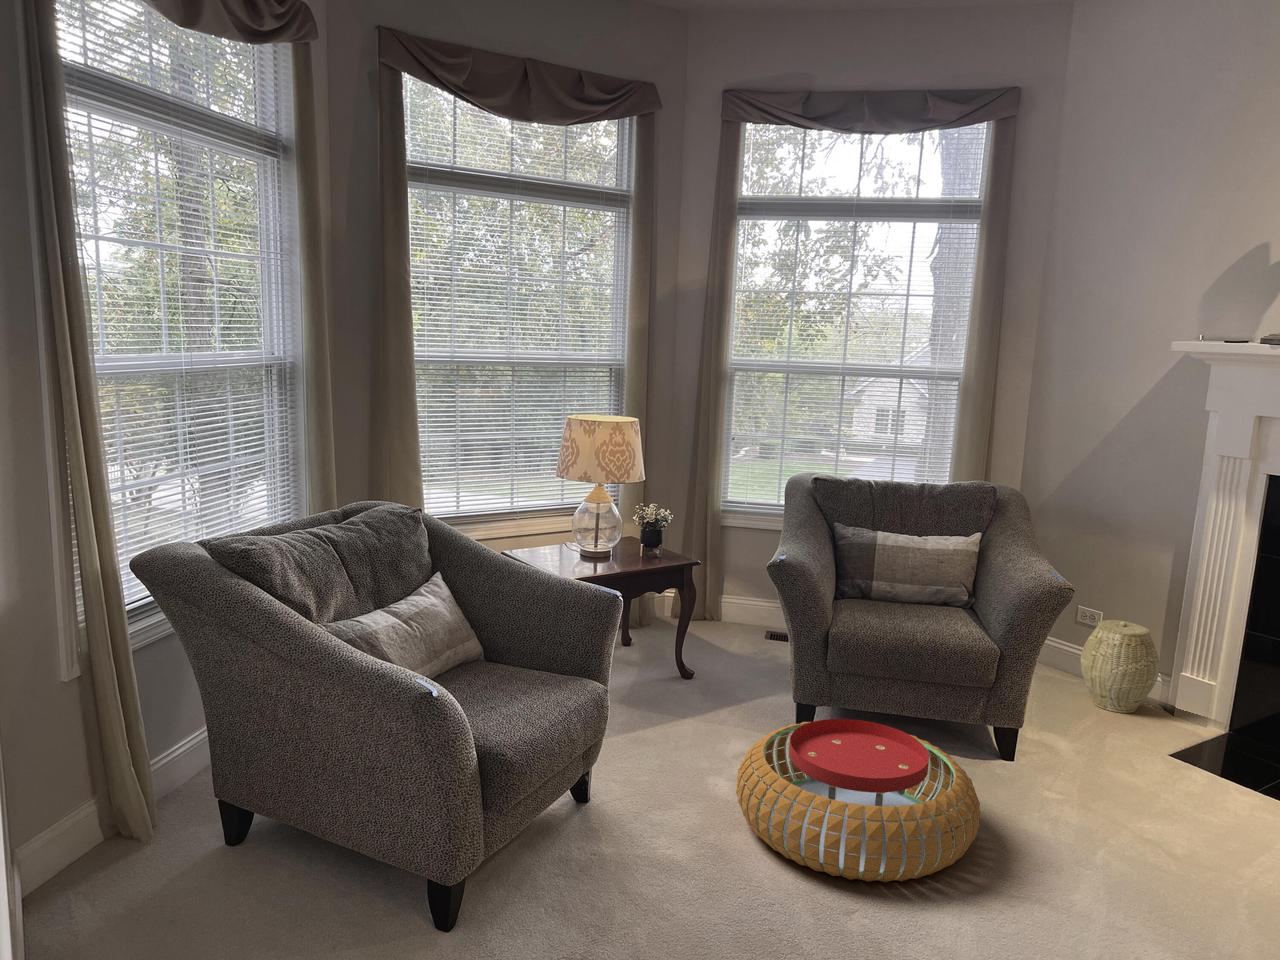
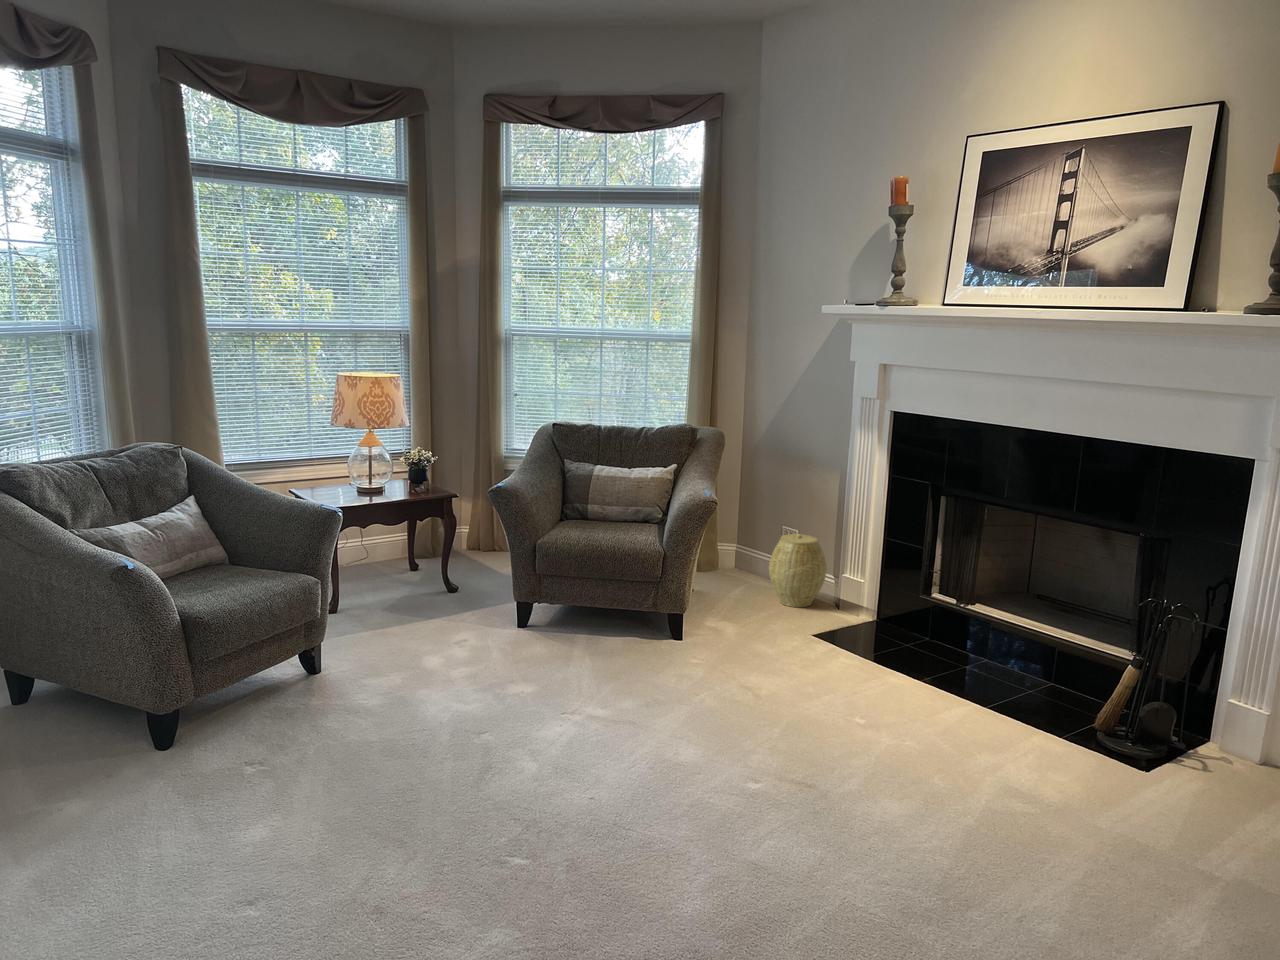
pouf: present [736,719,980,882] -> none [426,605,612,717]

